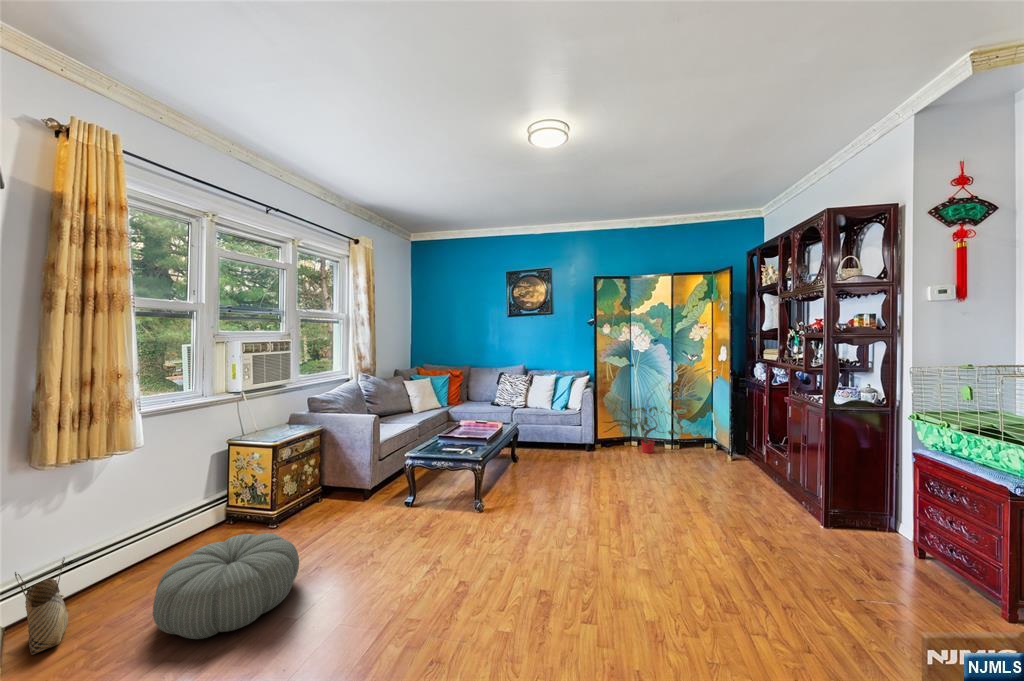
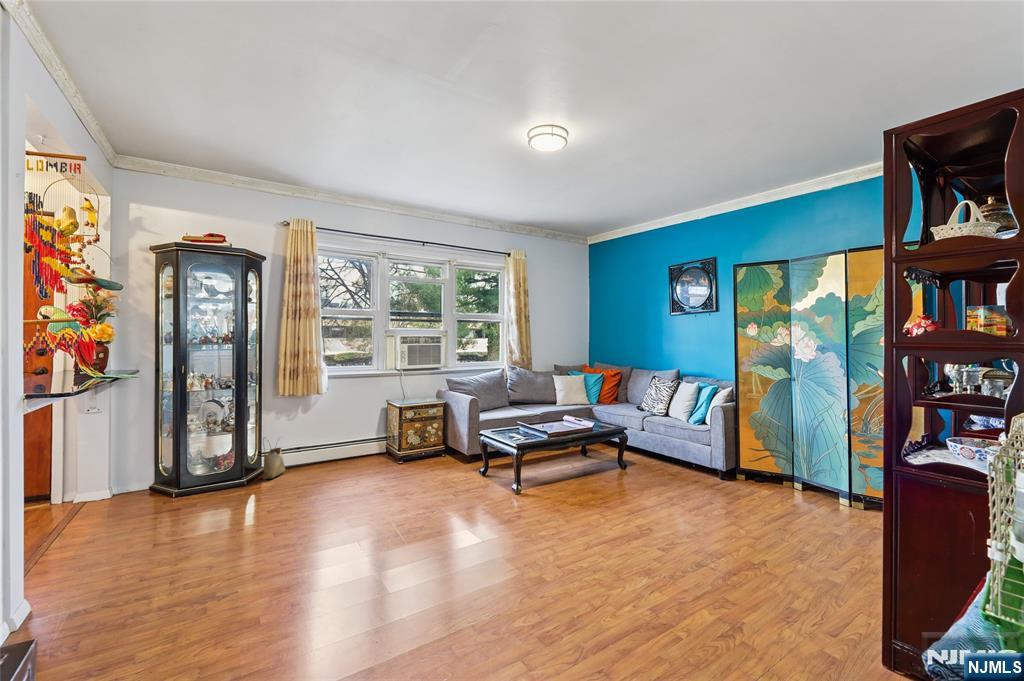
potted plant: present [621,406,678,453] -> none [760,434,851,500]
pouf: present [153,533,299,639] -> none [293,451,372,496]

